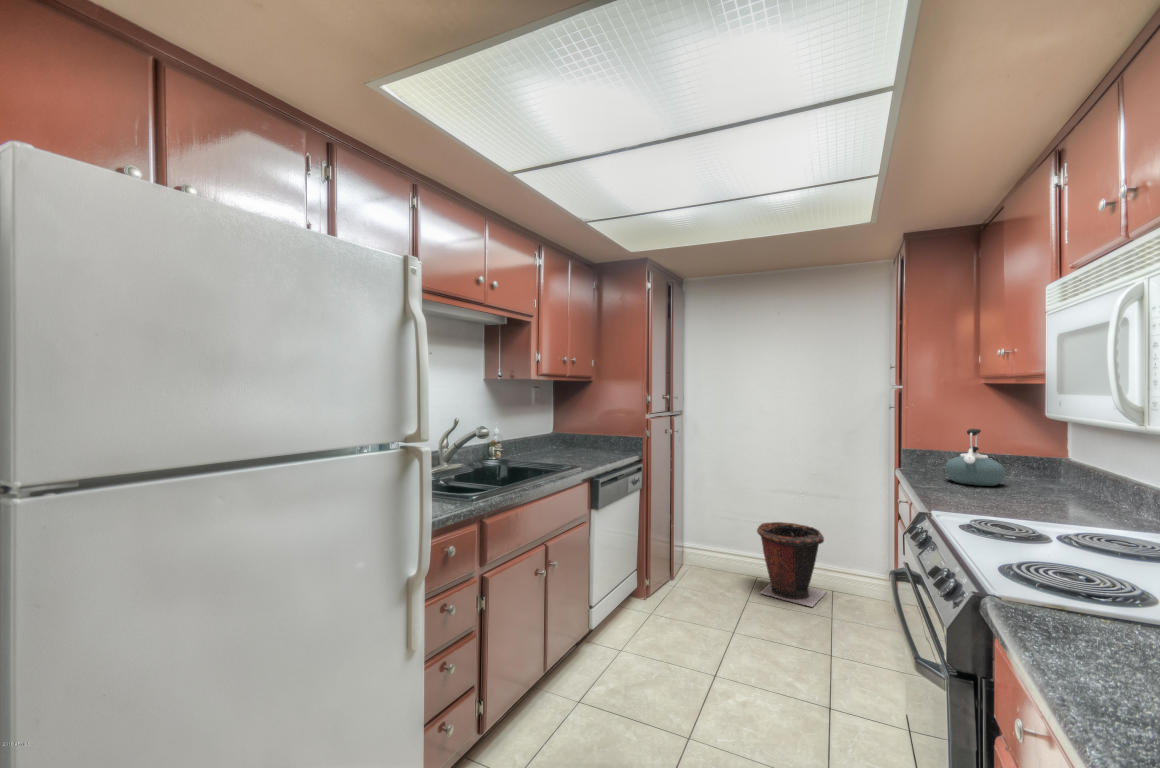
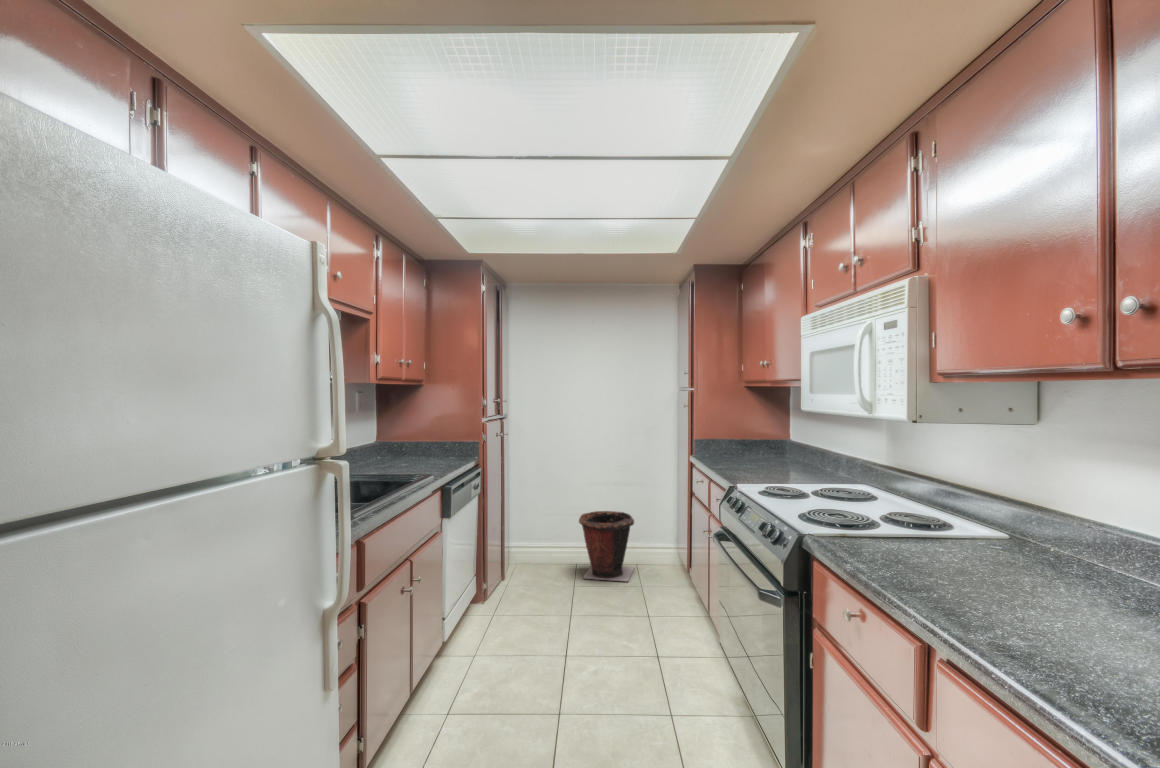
kettle: present [945,429,1005,486] -> none [730,420,767,463]

